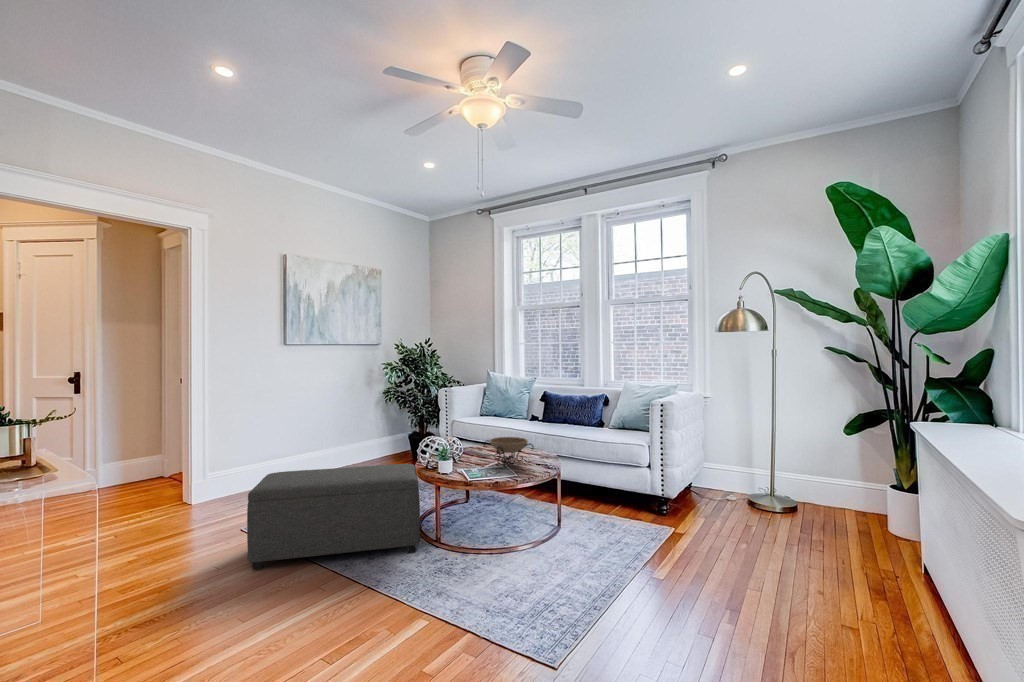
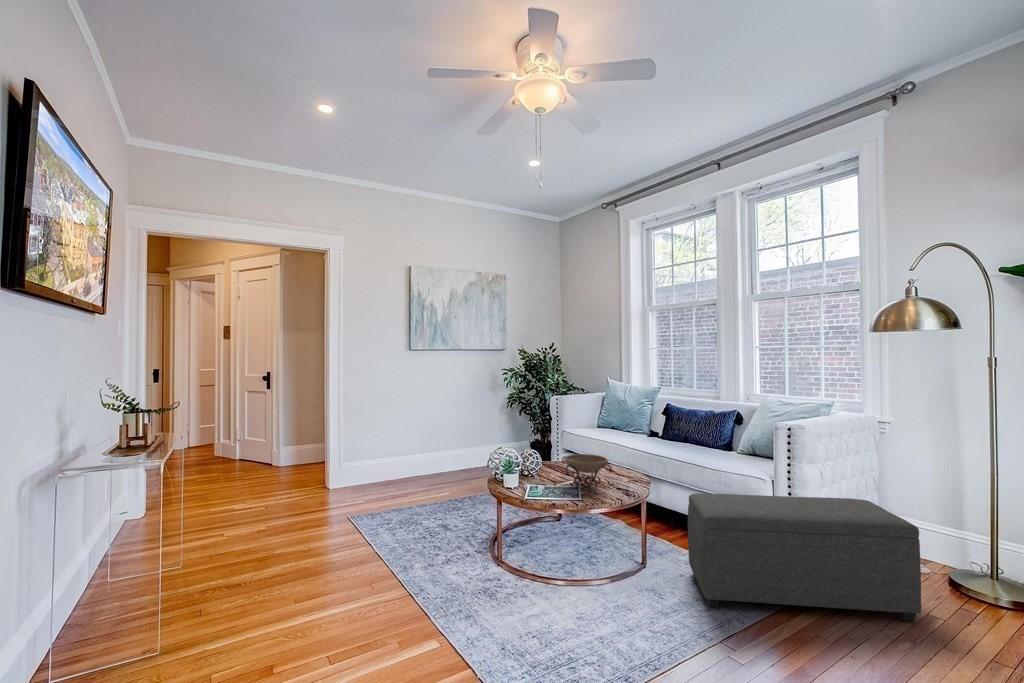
ottoman: present [247,464,420,570] -> present [688,493,921,622]

